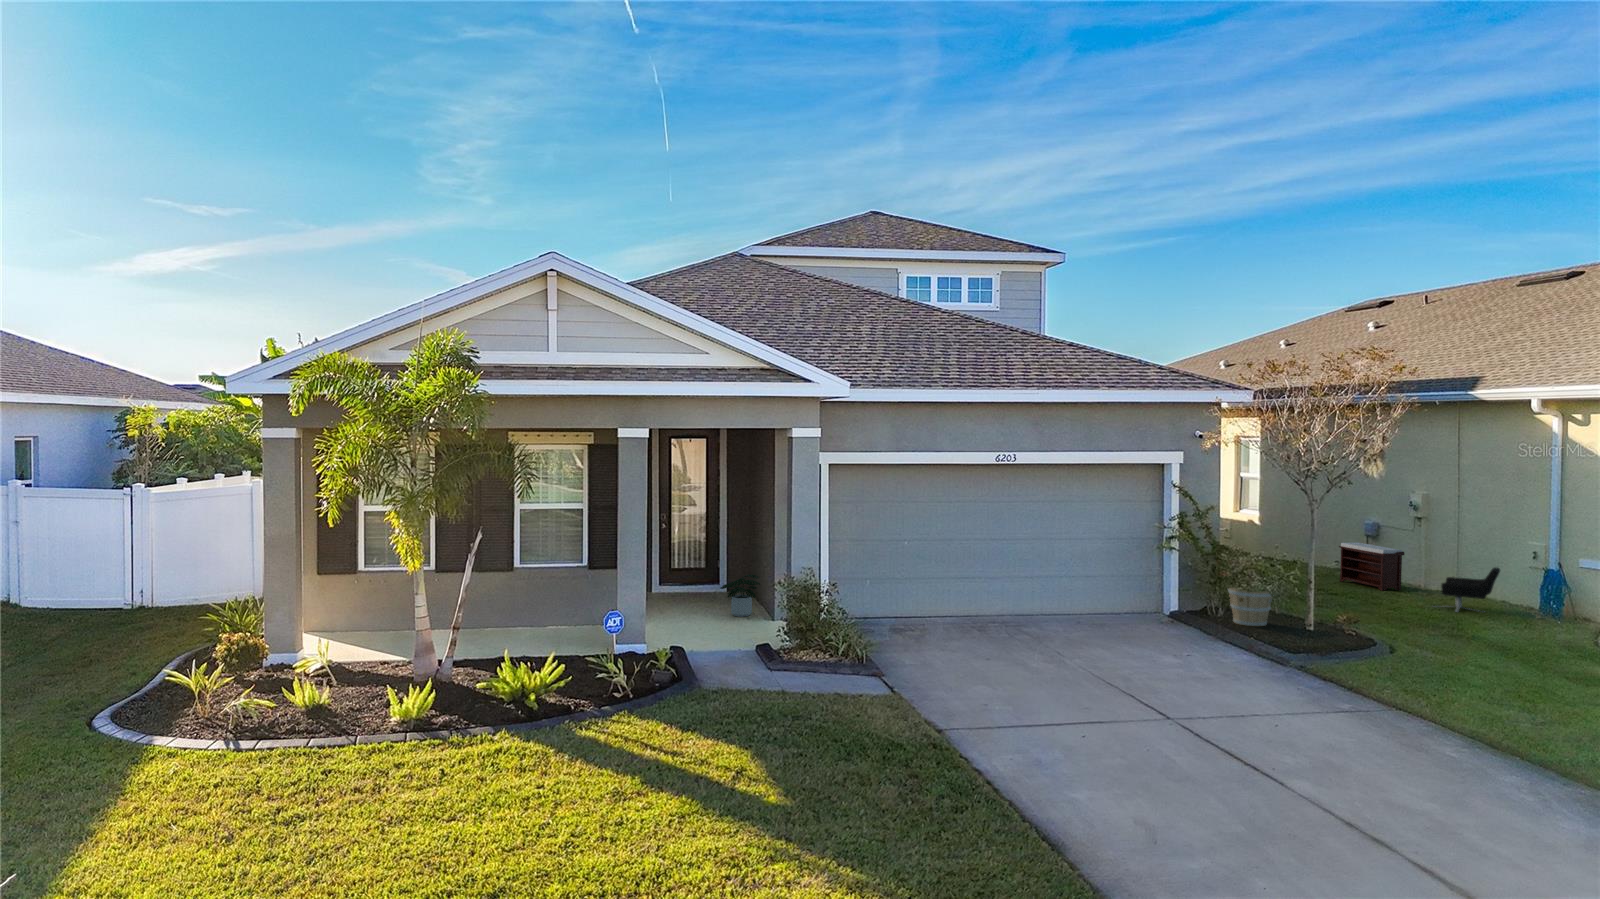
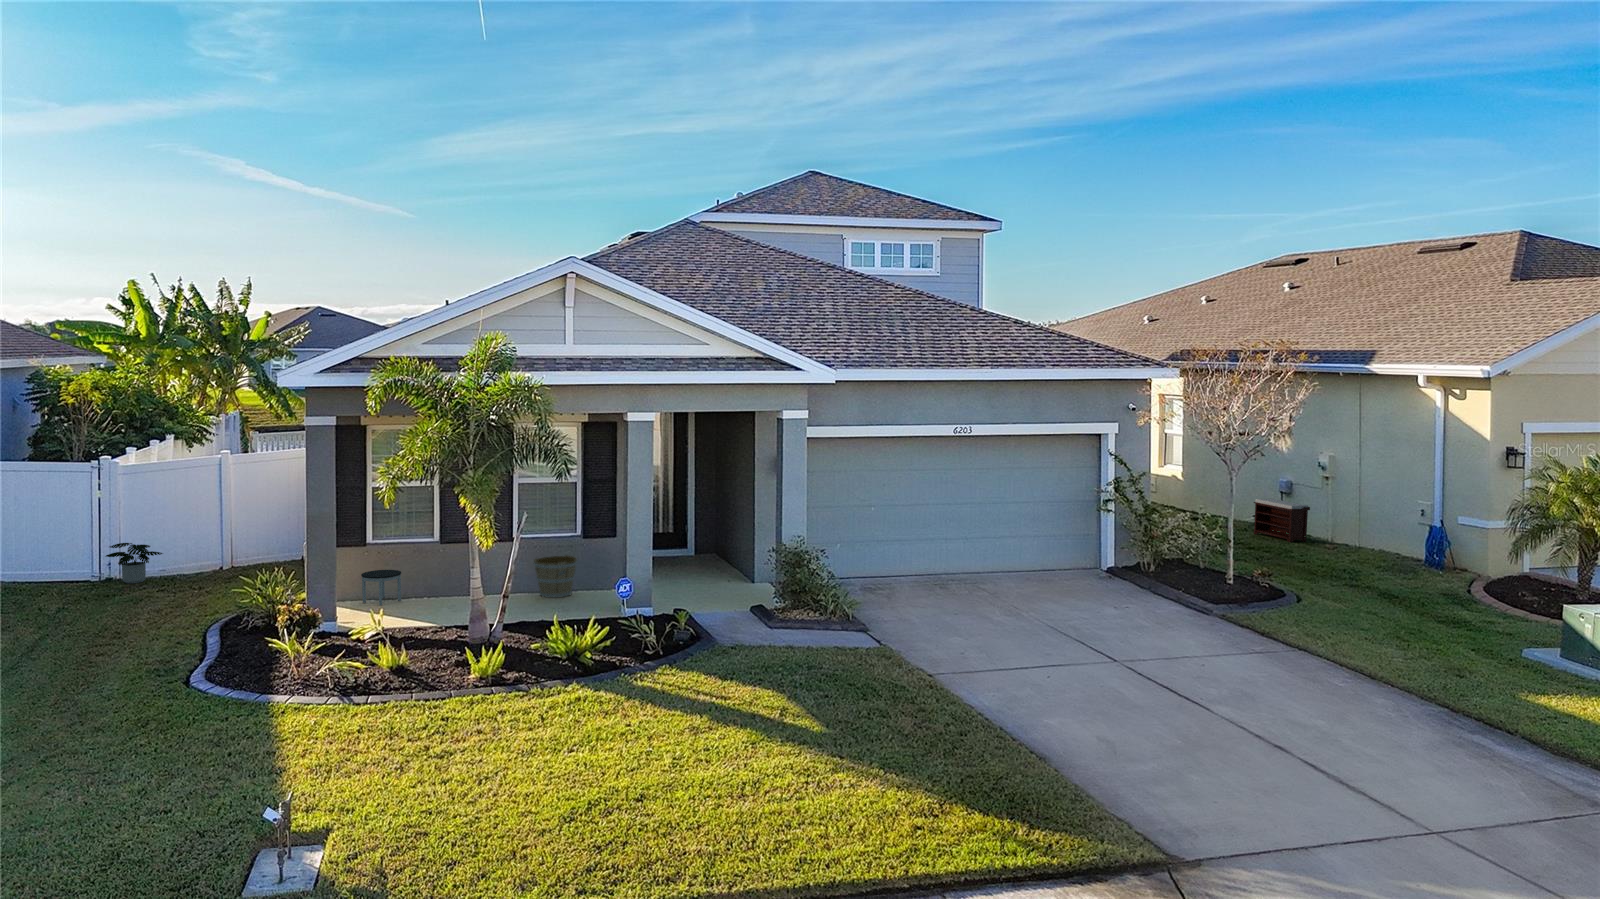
lounge chair: present [1441,567,1500,612] -> none [1331,521,1389,561]
potted plant: present [720,574,760,617] -> present [106,543,162,584]
wooden bucket: present [1228,588,1272,626] -> present [533,555,577,598]
round table: none [343,597,387,635] -> present [361,570,401,605]

